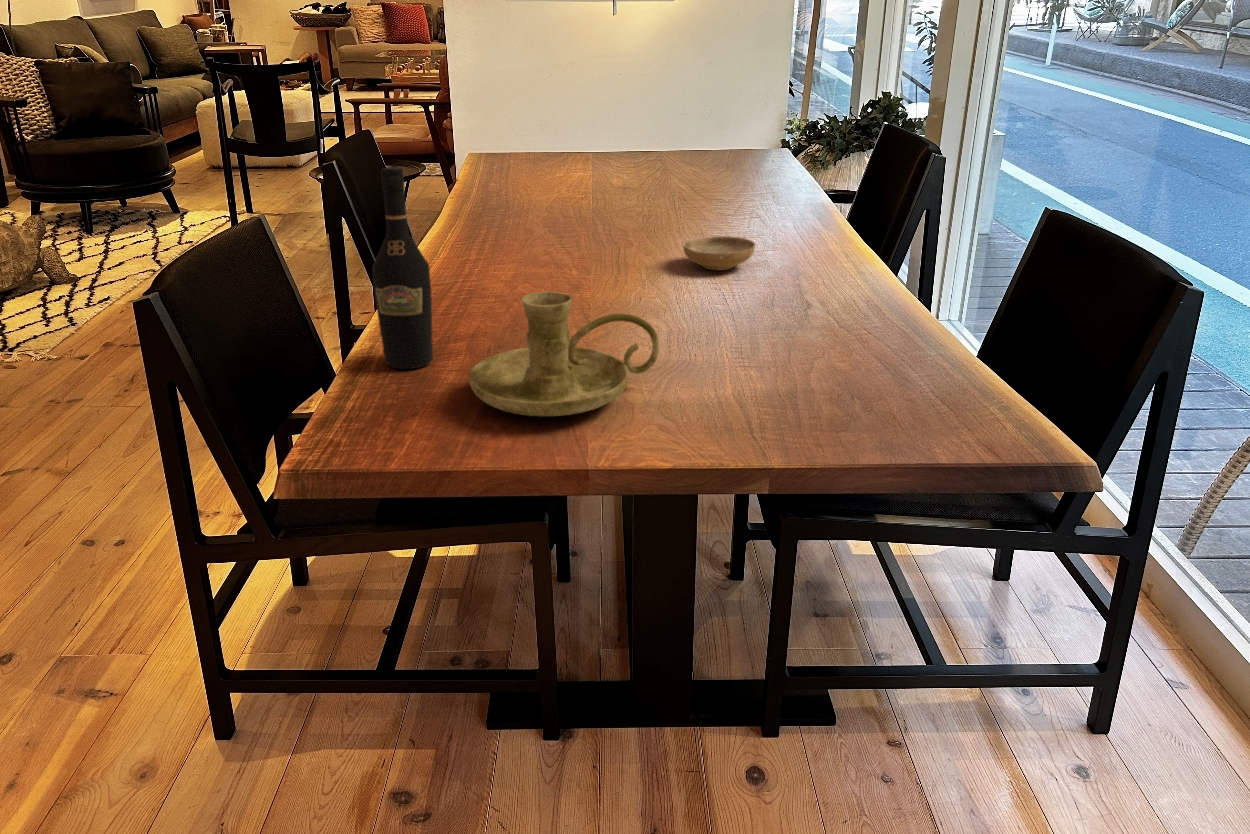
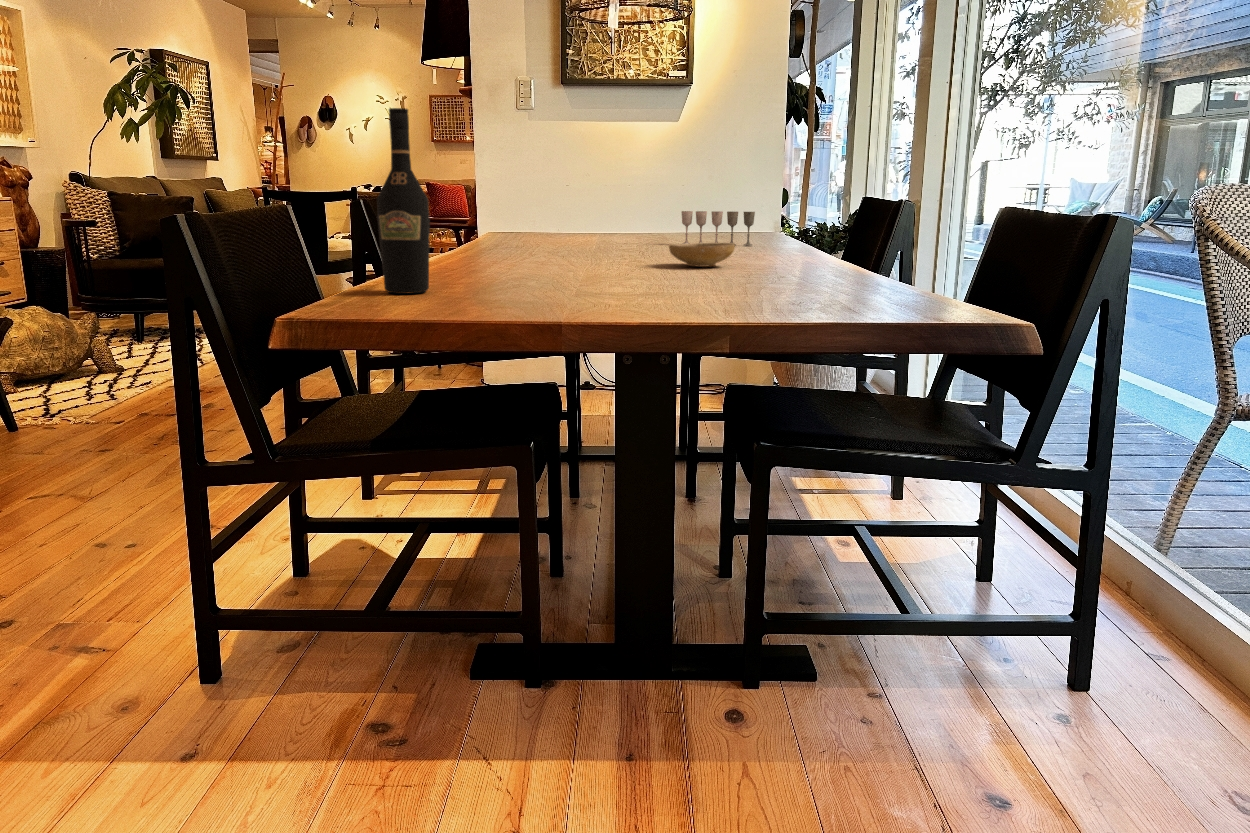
wine glass: none [688,157,769,196] -> present [681,211,755,245]
candle holder: present [469,292,660,416] -> none [457,205,634,305]

